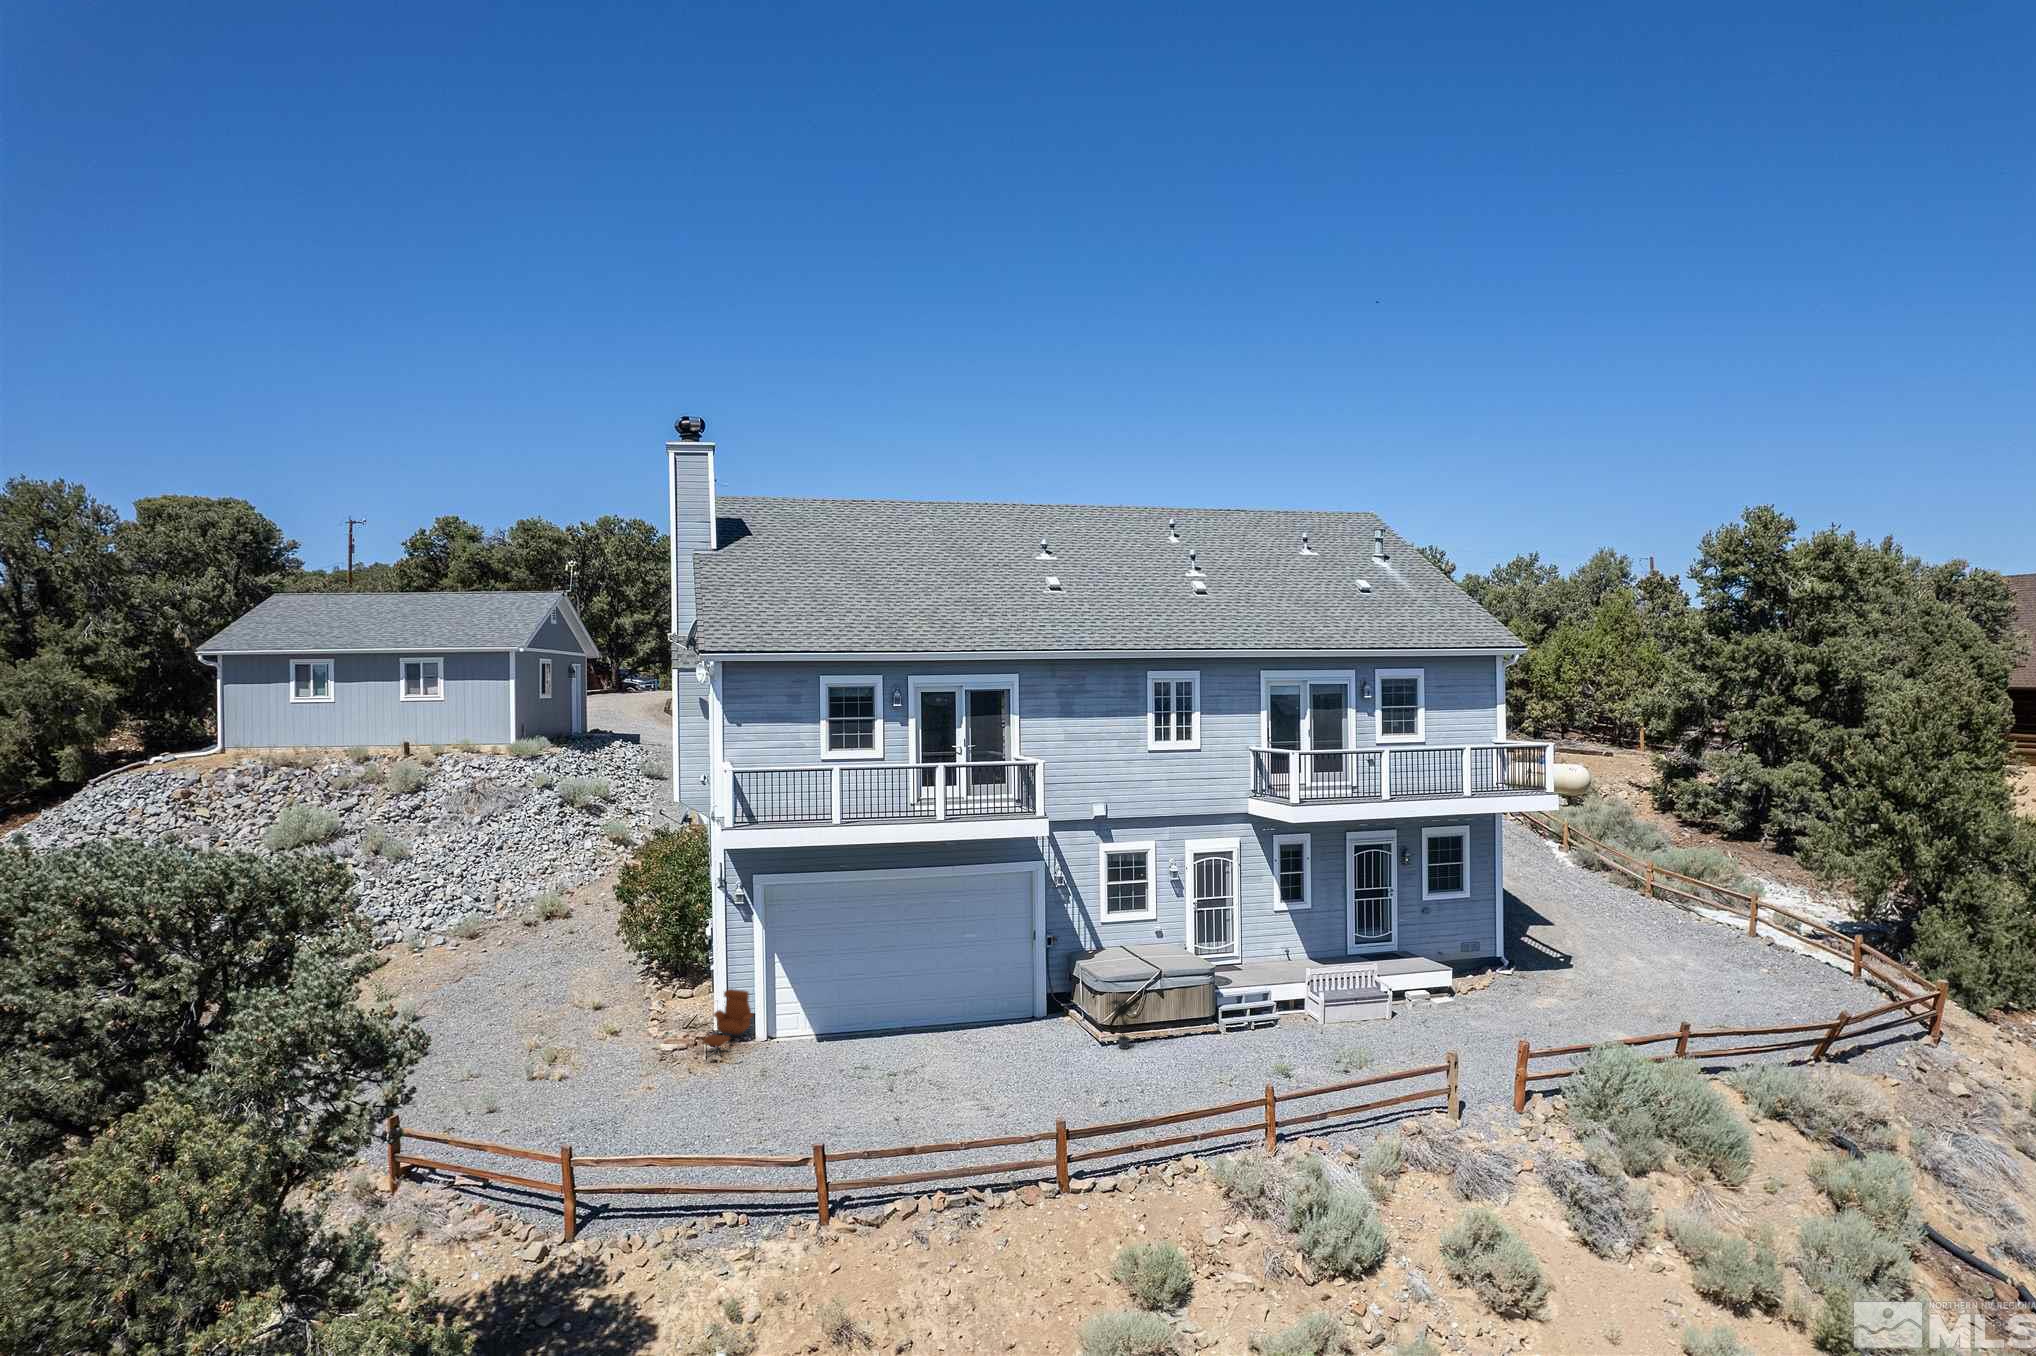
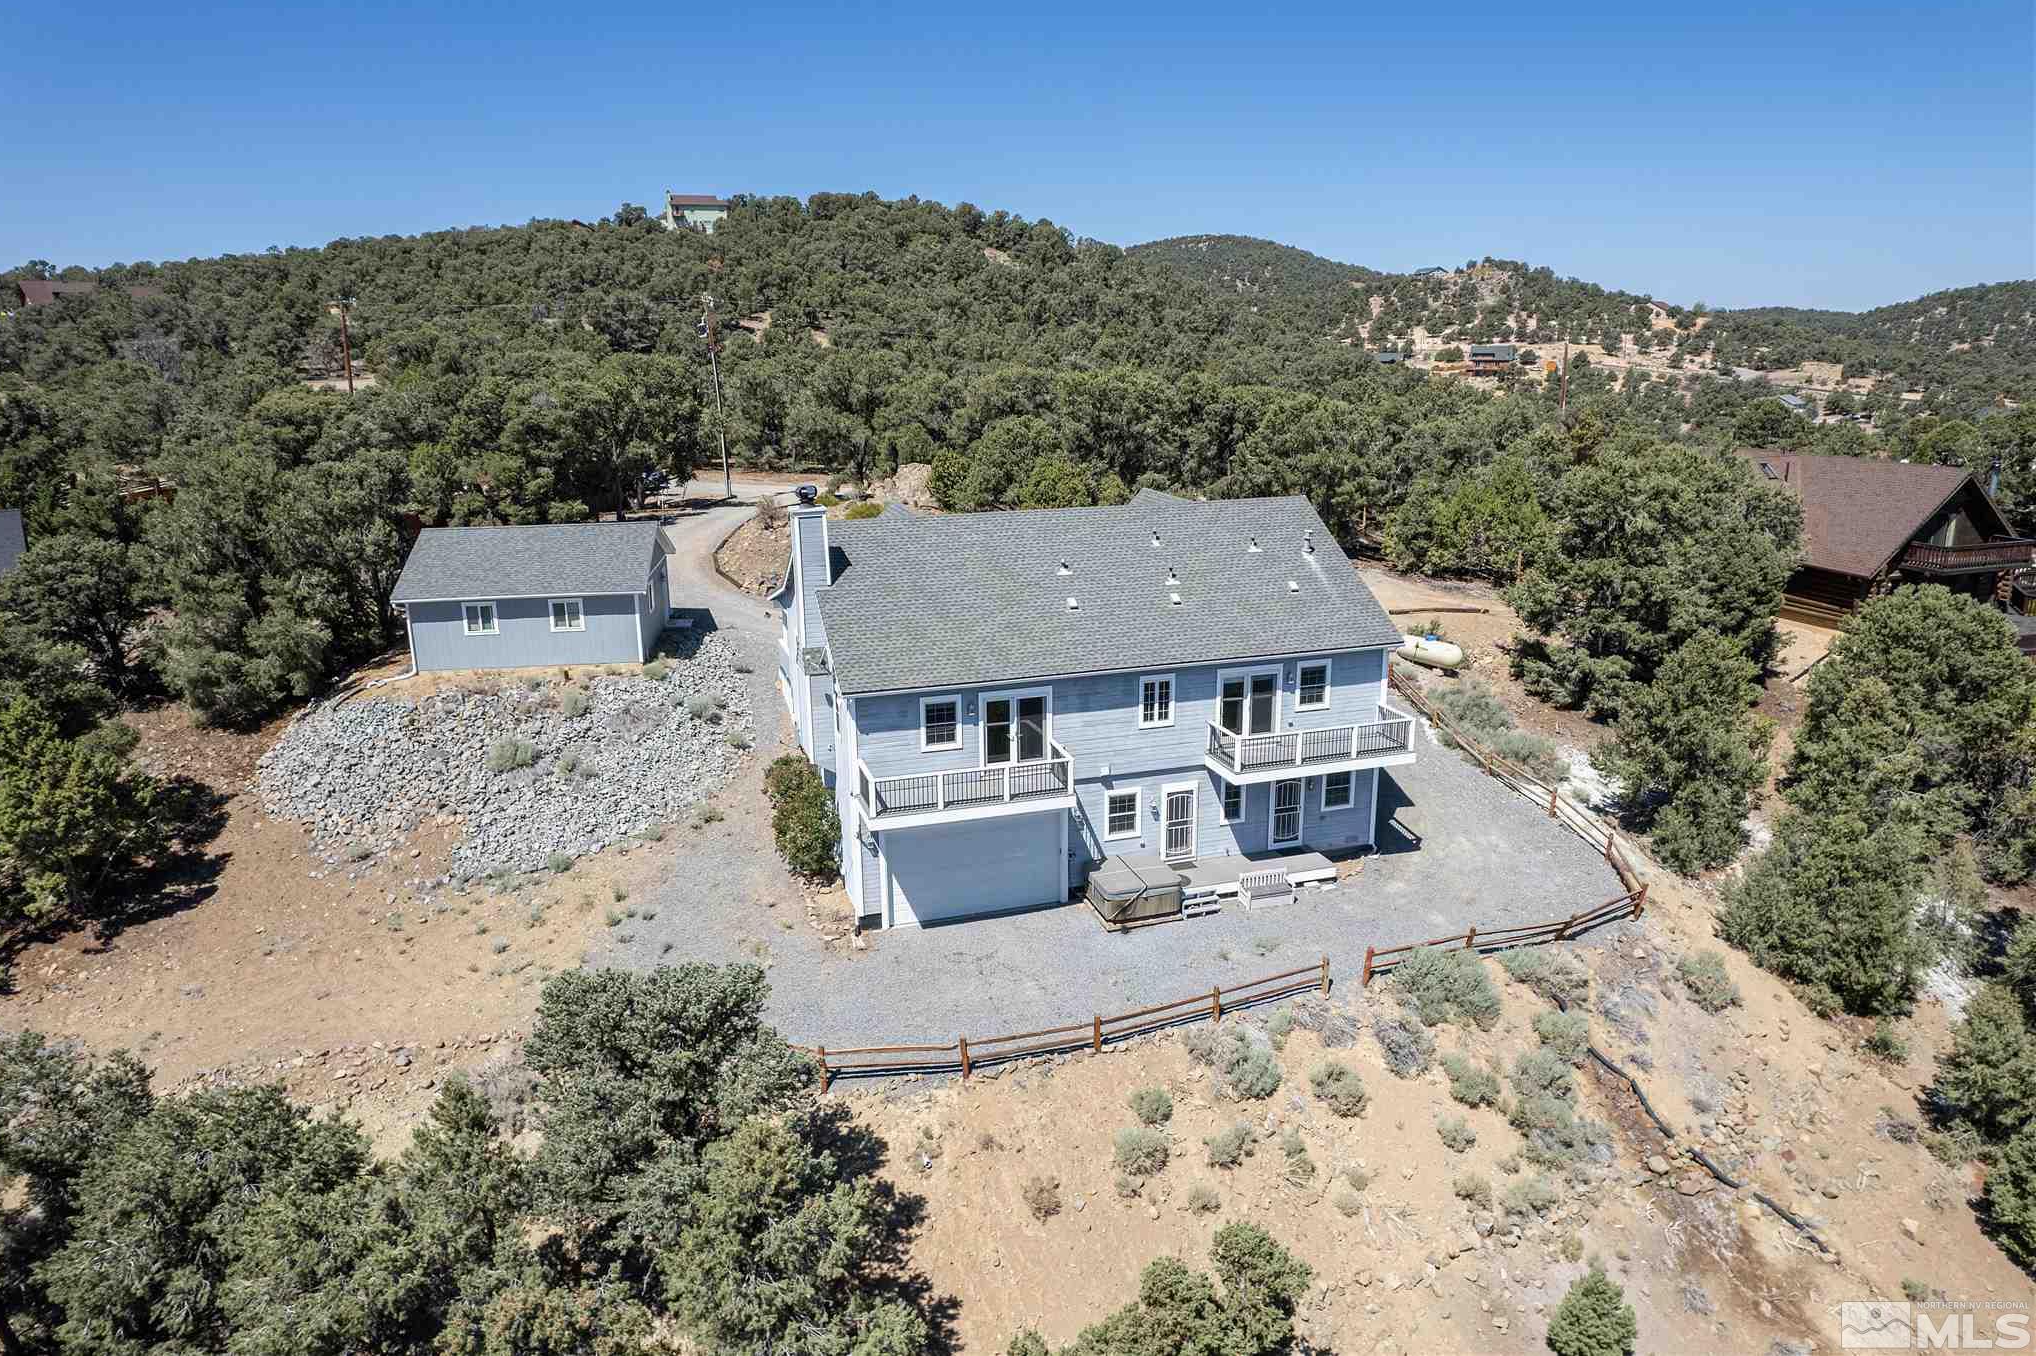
lounge chair: present [703,989,754,1056] -> none [855,902,885,949]

